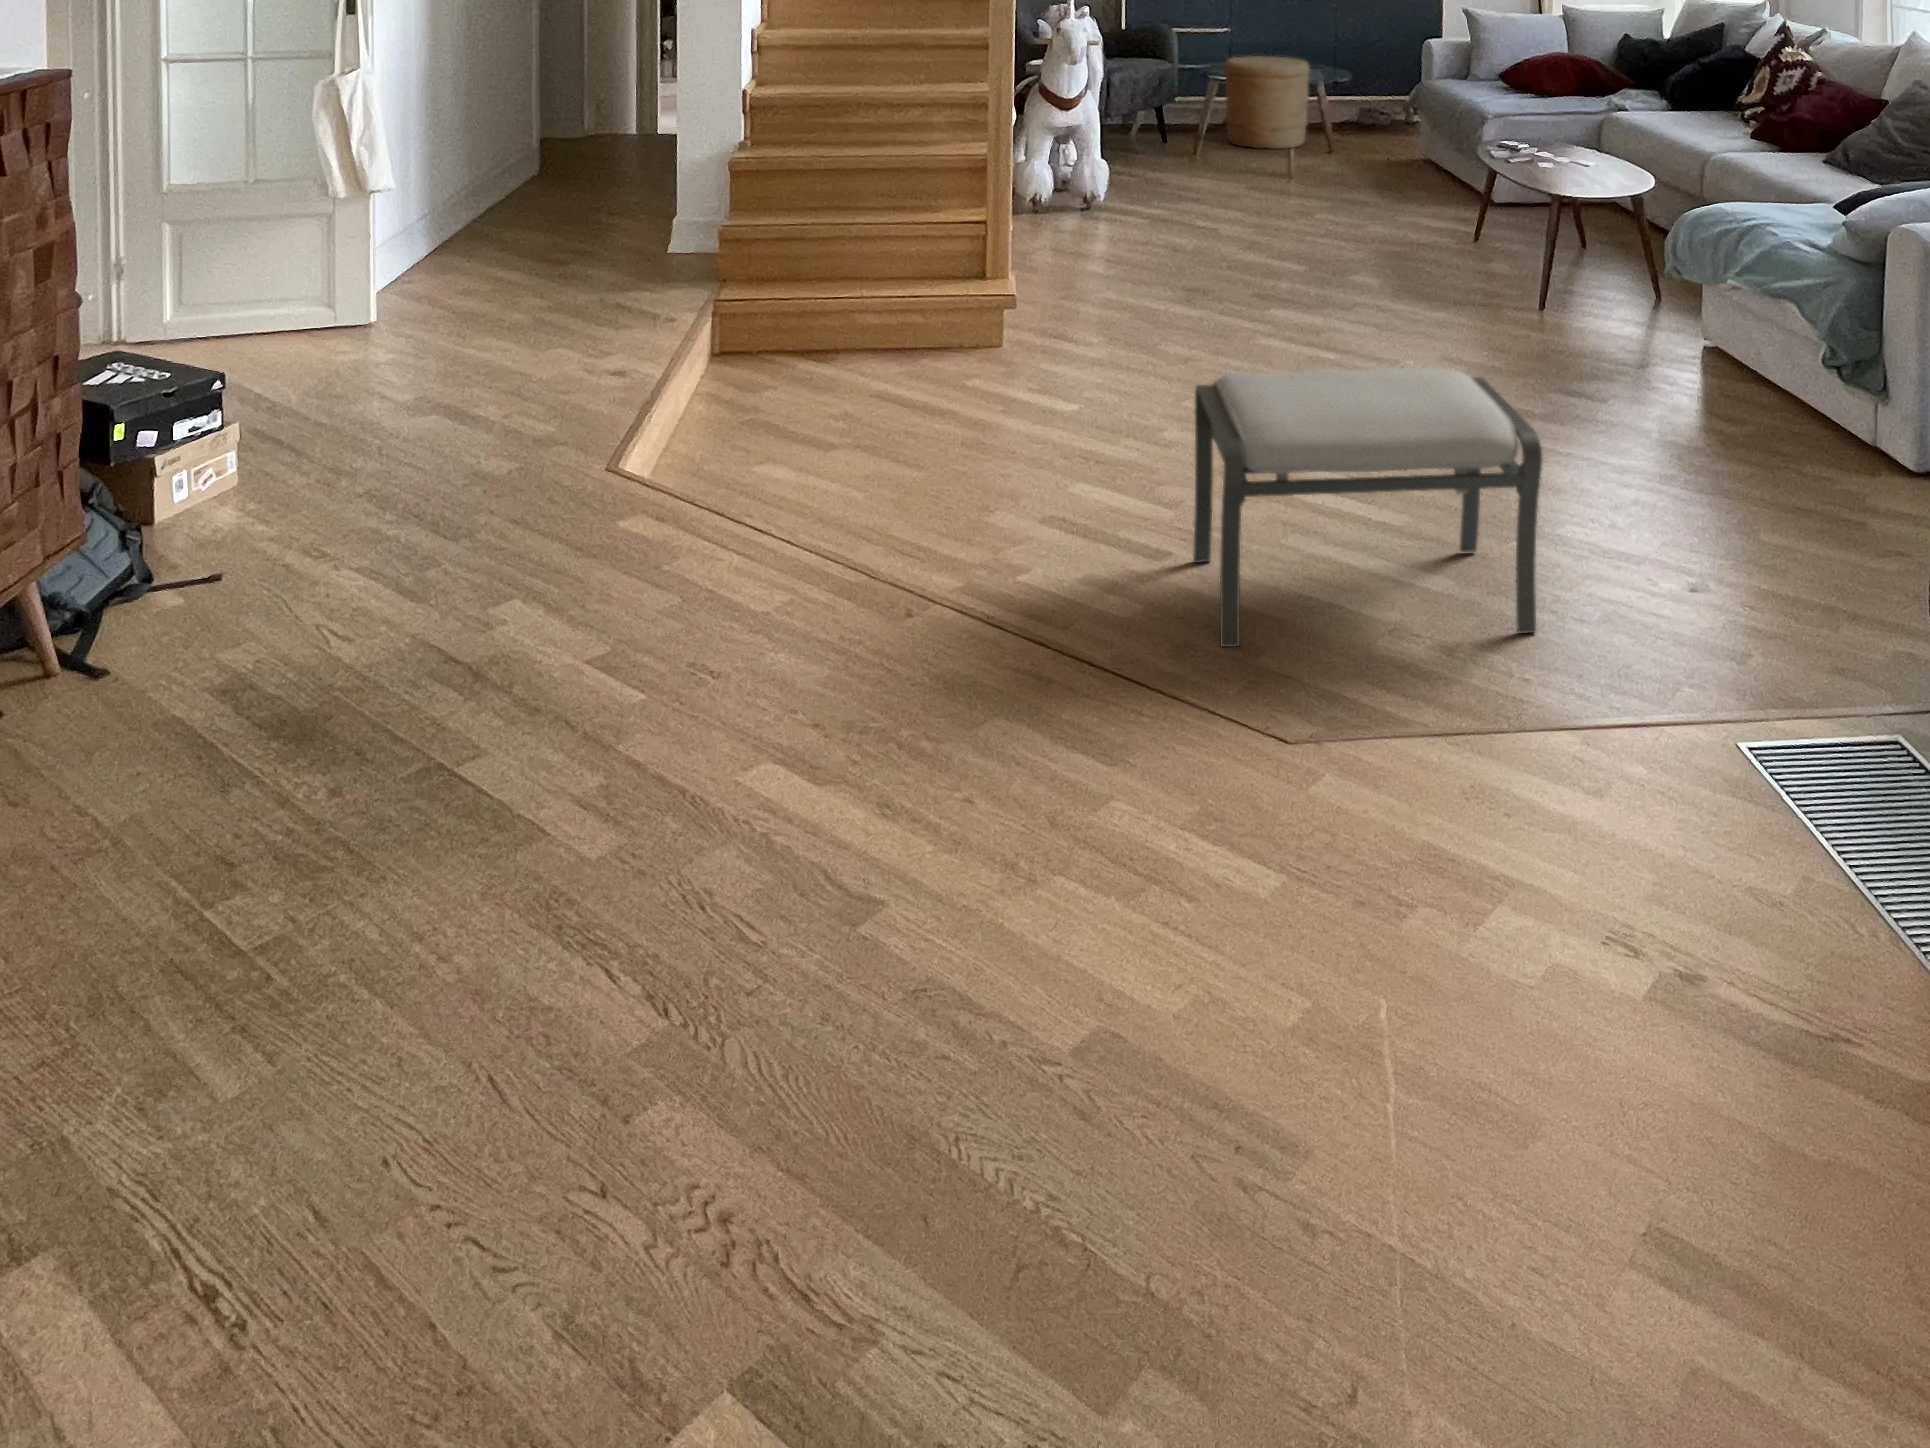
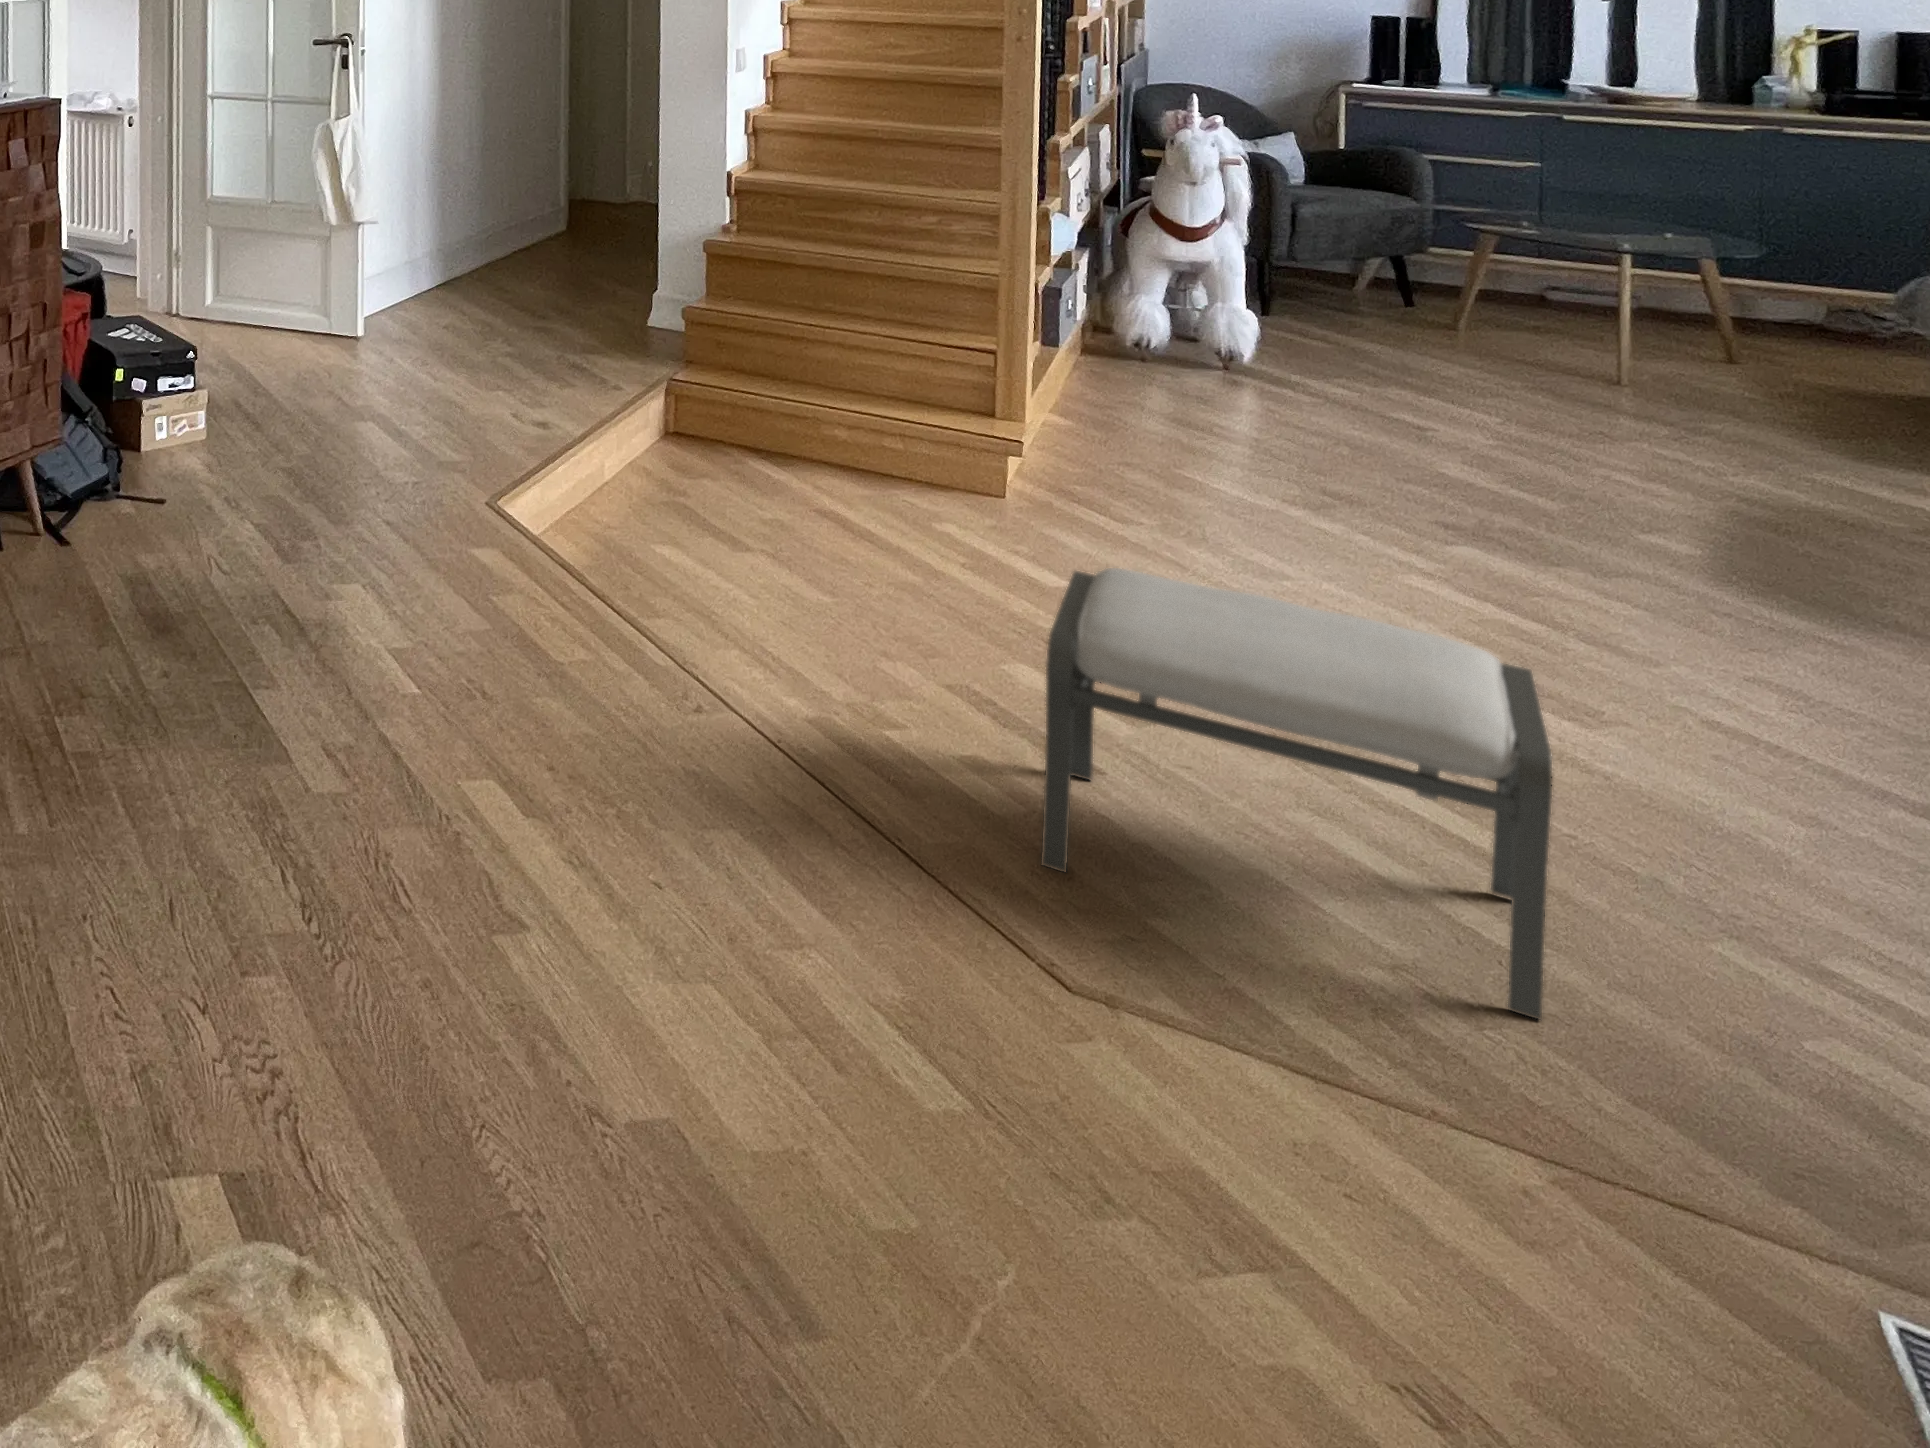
woven basket: present [1224,56,1310,149] -> none [1509,203,1675,342]

